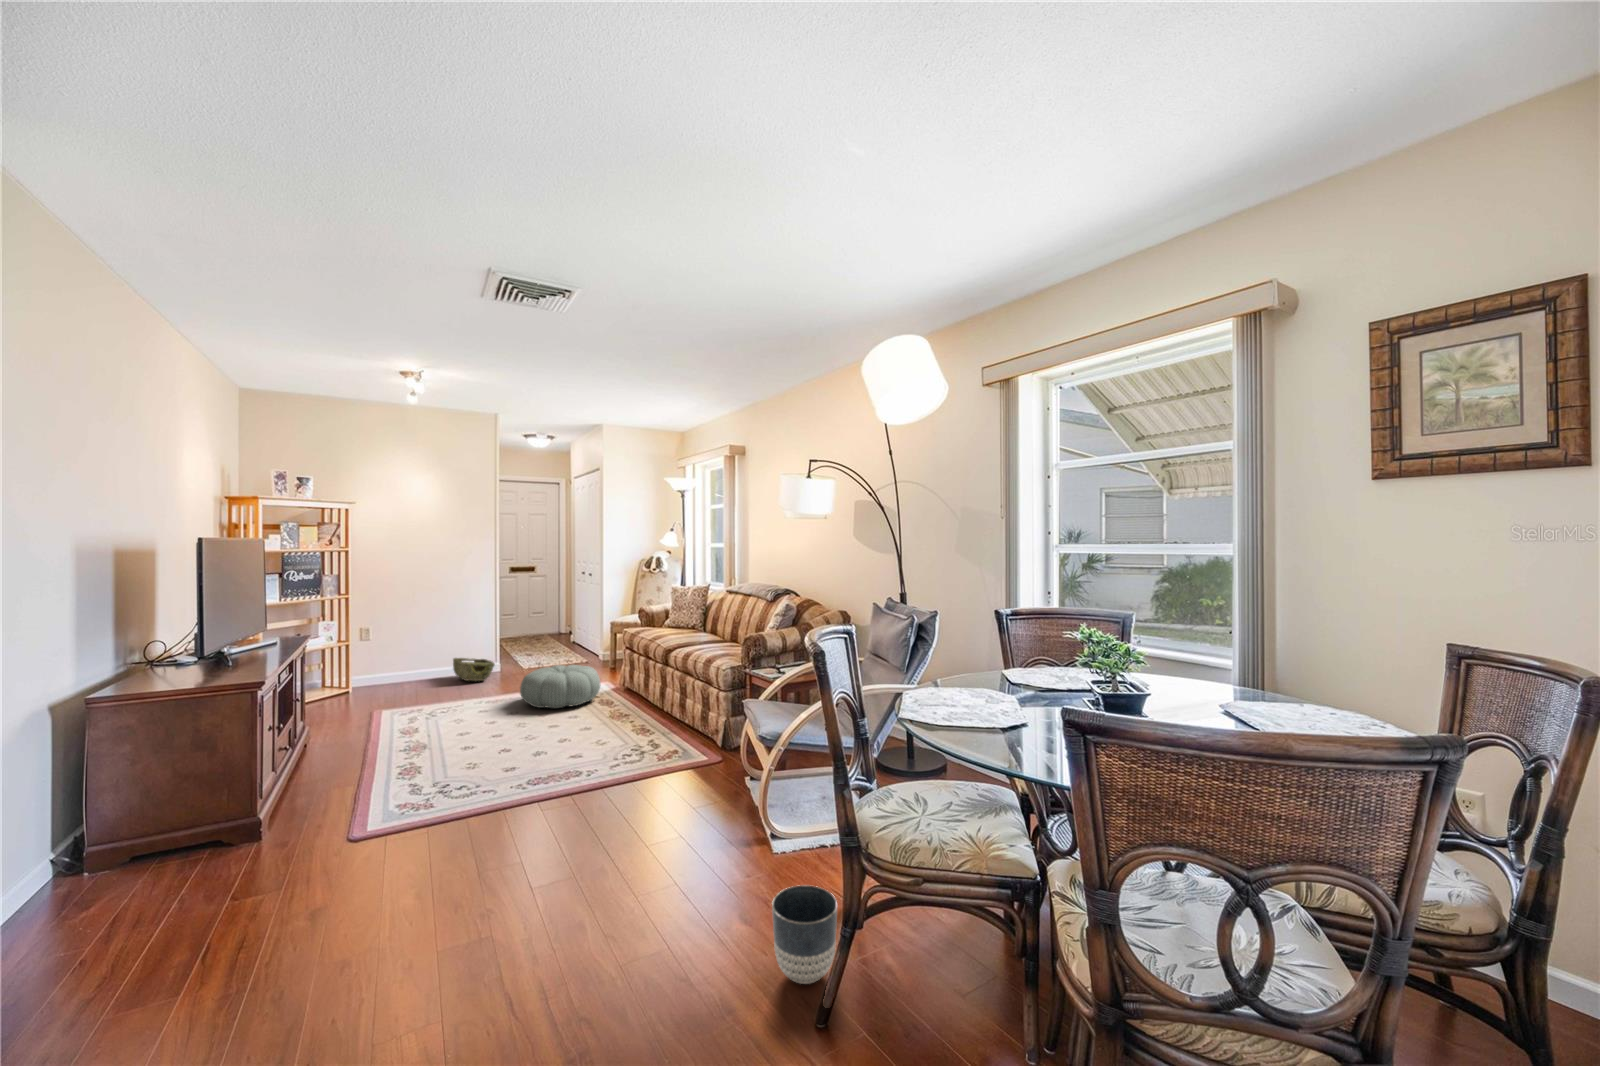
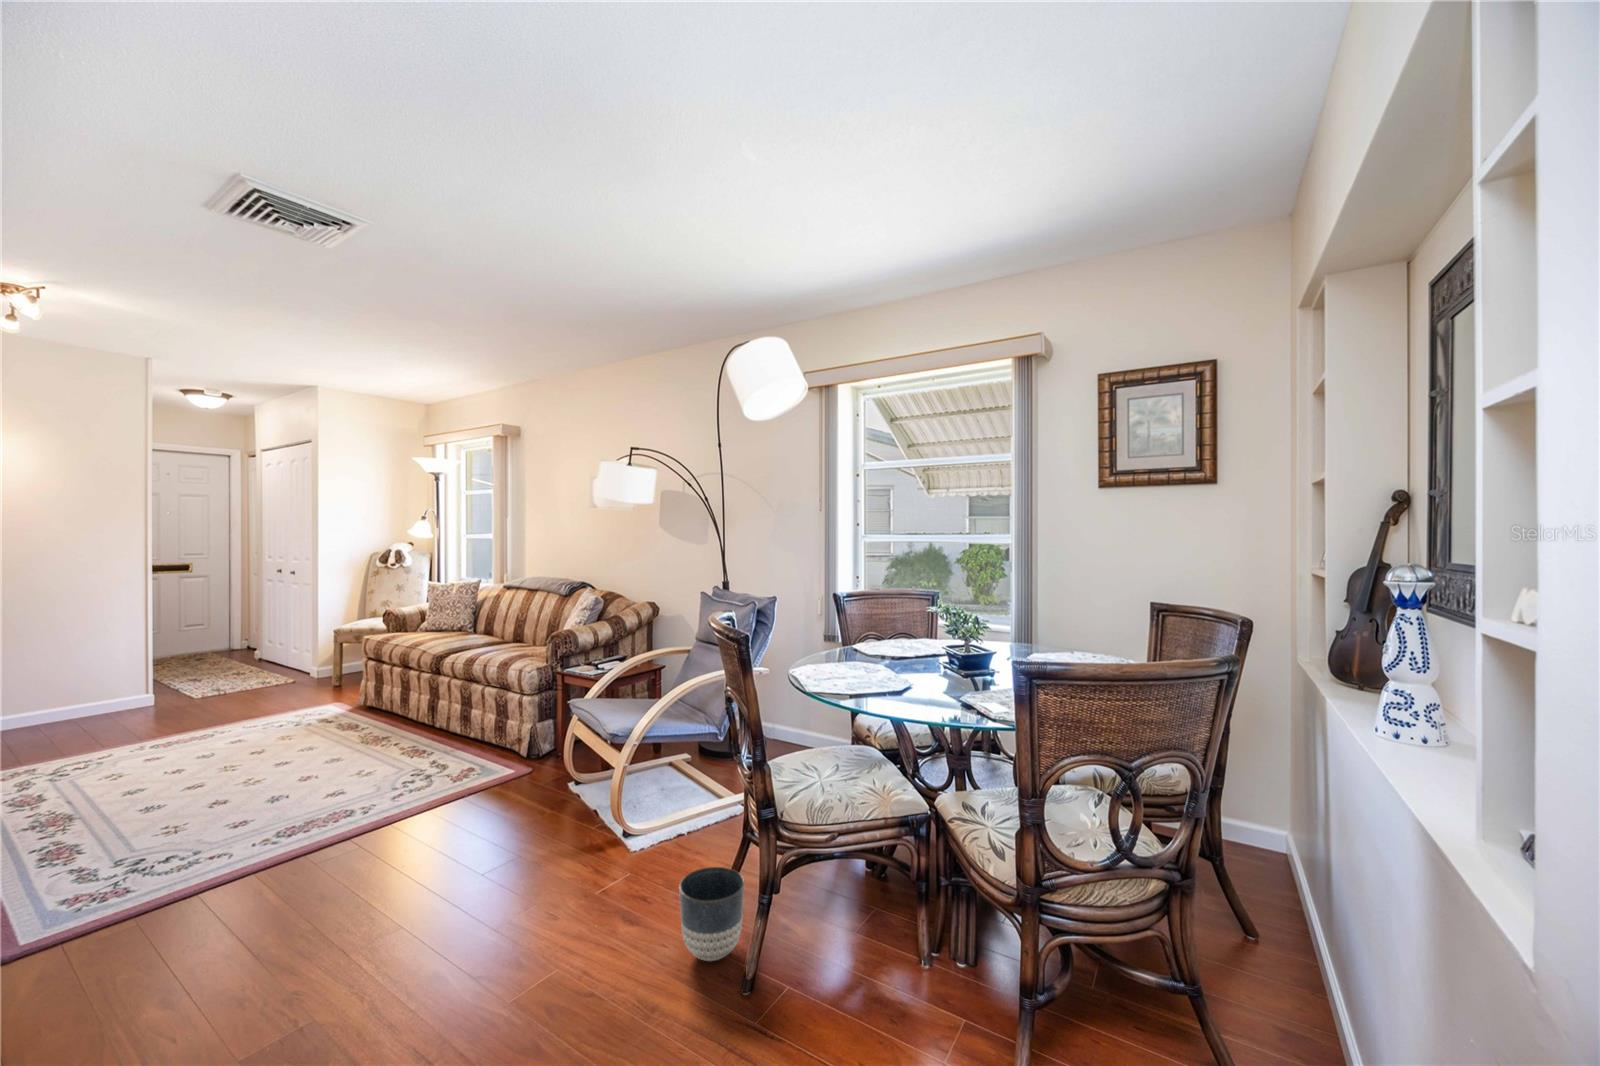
woven basket: present [453,658,495,681] -> none [73,691,152,724]
pouf: present [520,665,601,708] -> none [214,686,337,745]

